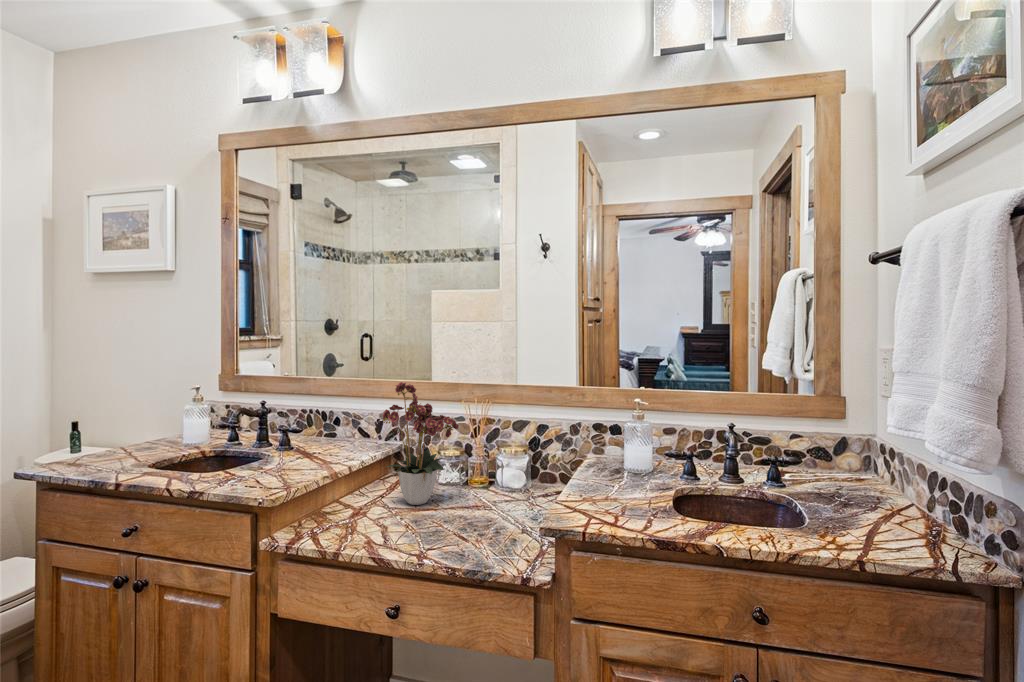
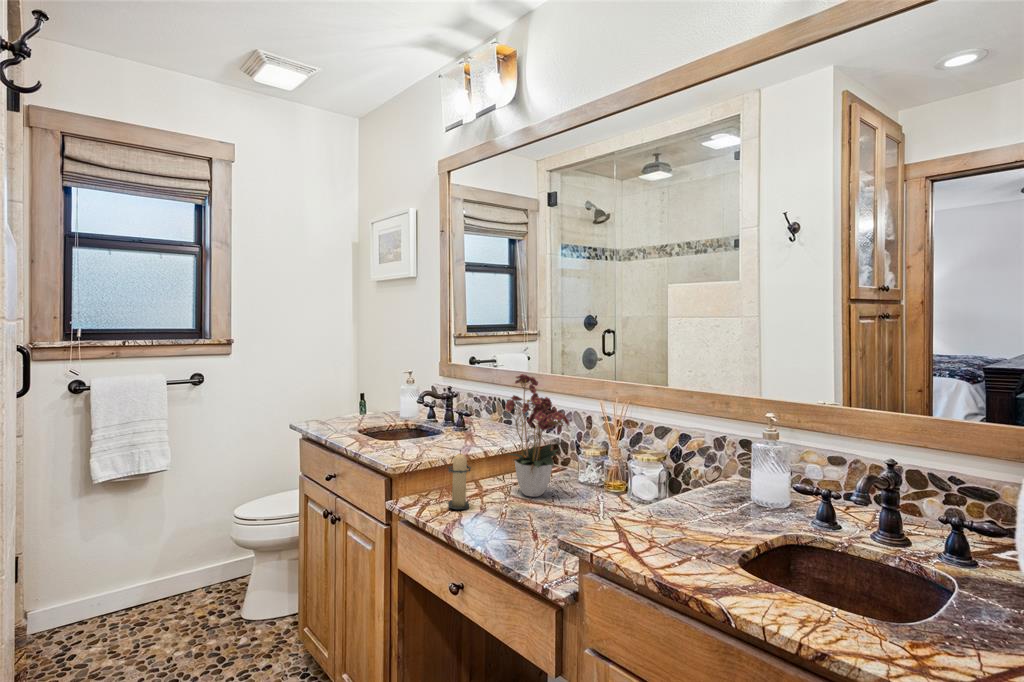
candle: none [346,468,377,533] -> present [448,450,471,509]

